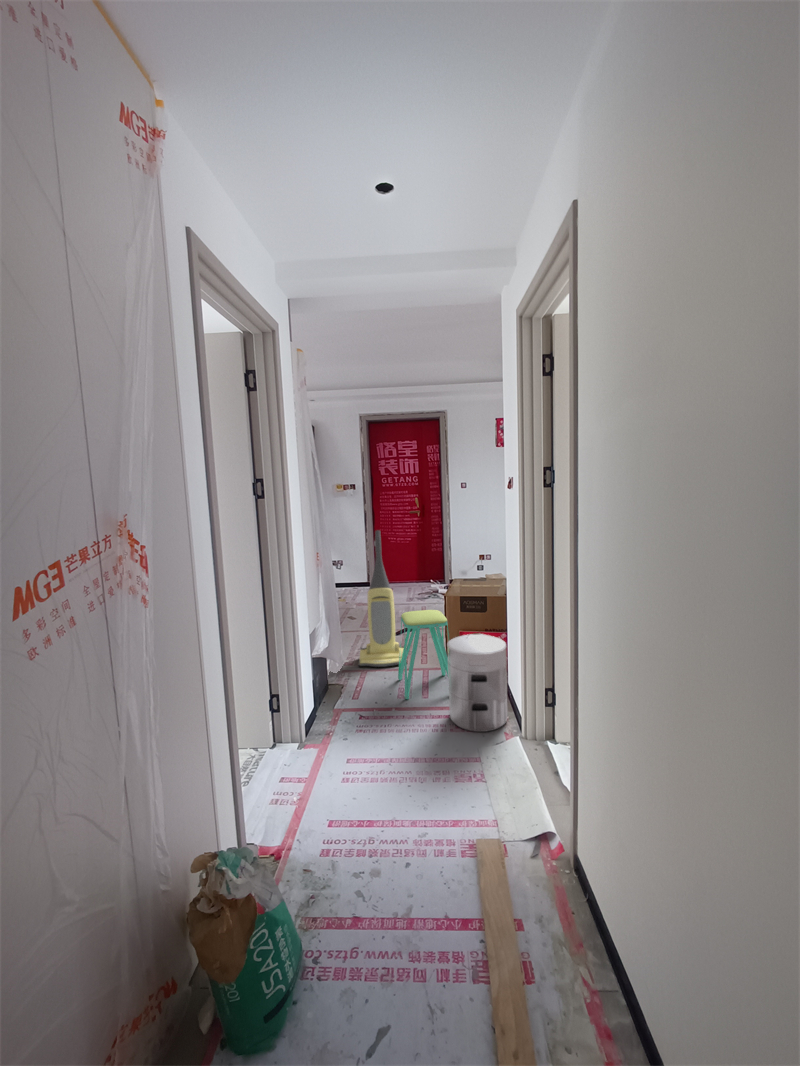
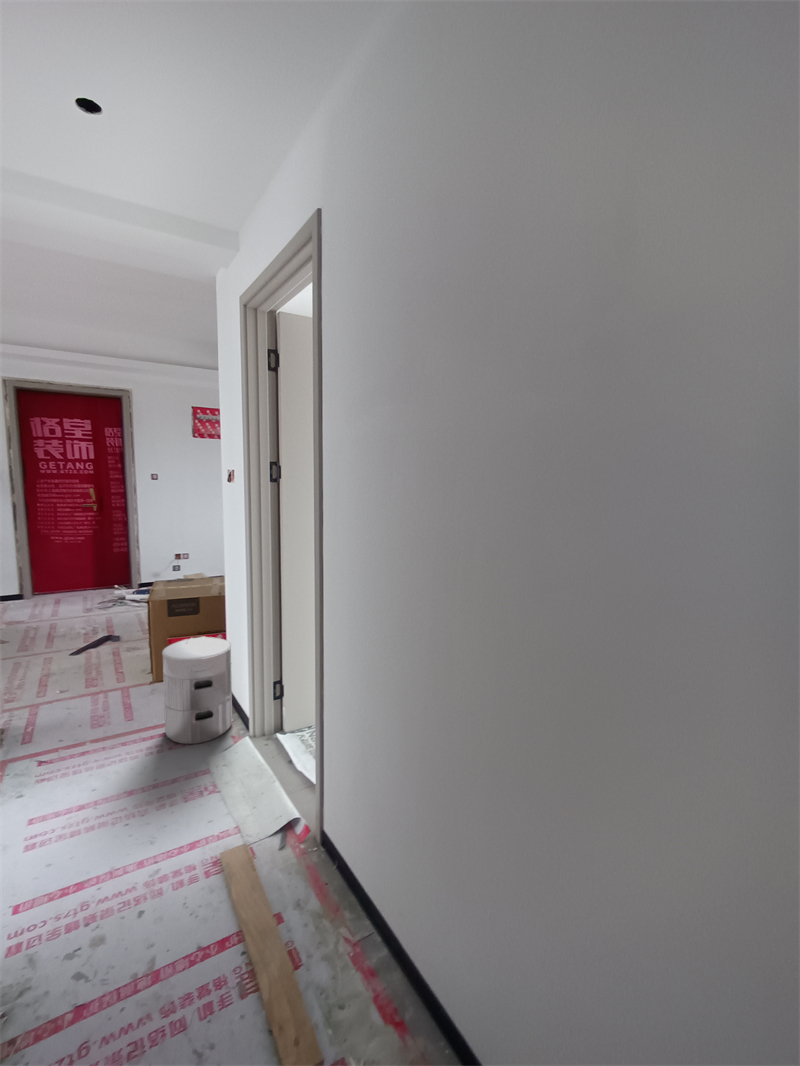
vacuum cleaner: present [358,530,403,667] -> none [23,526,97,702]
stool: present [398,610,449,699] -> none [88,618,169,728]

